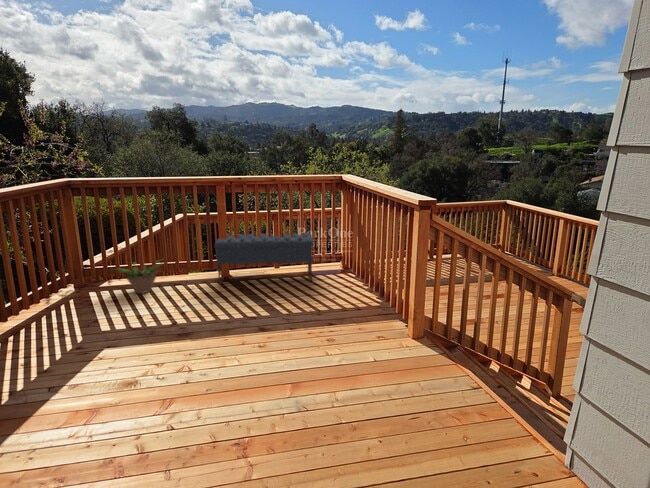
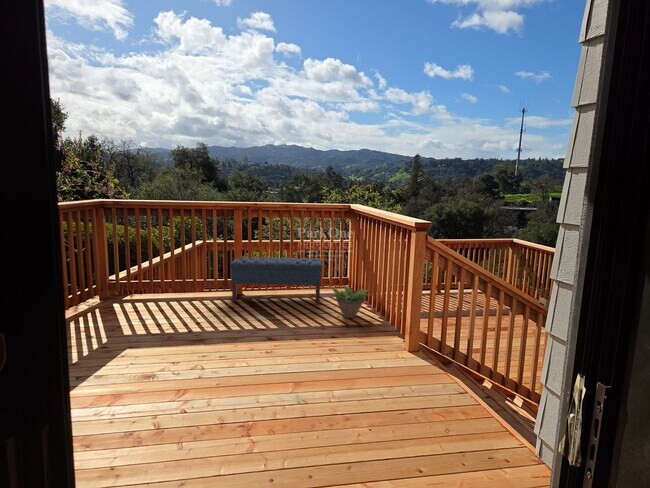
decorative plant: present [117,259,161,293] -> present [329,286,371,318]

